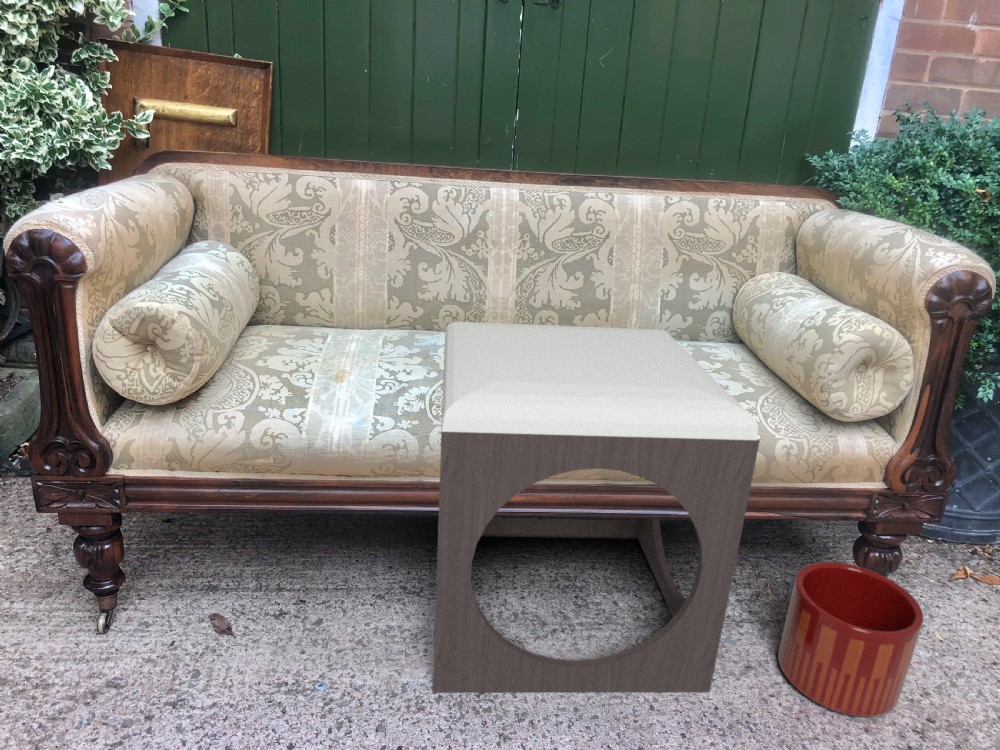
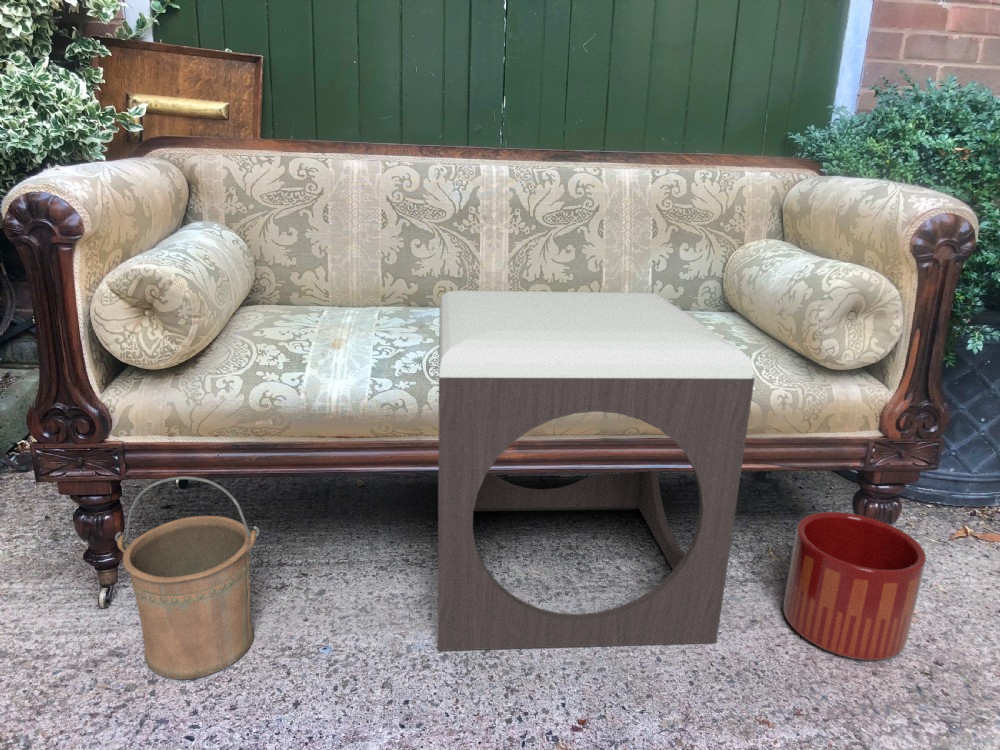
bucket: none [114,518,259,716] -> present [115,476,260,679]

